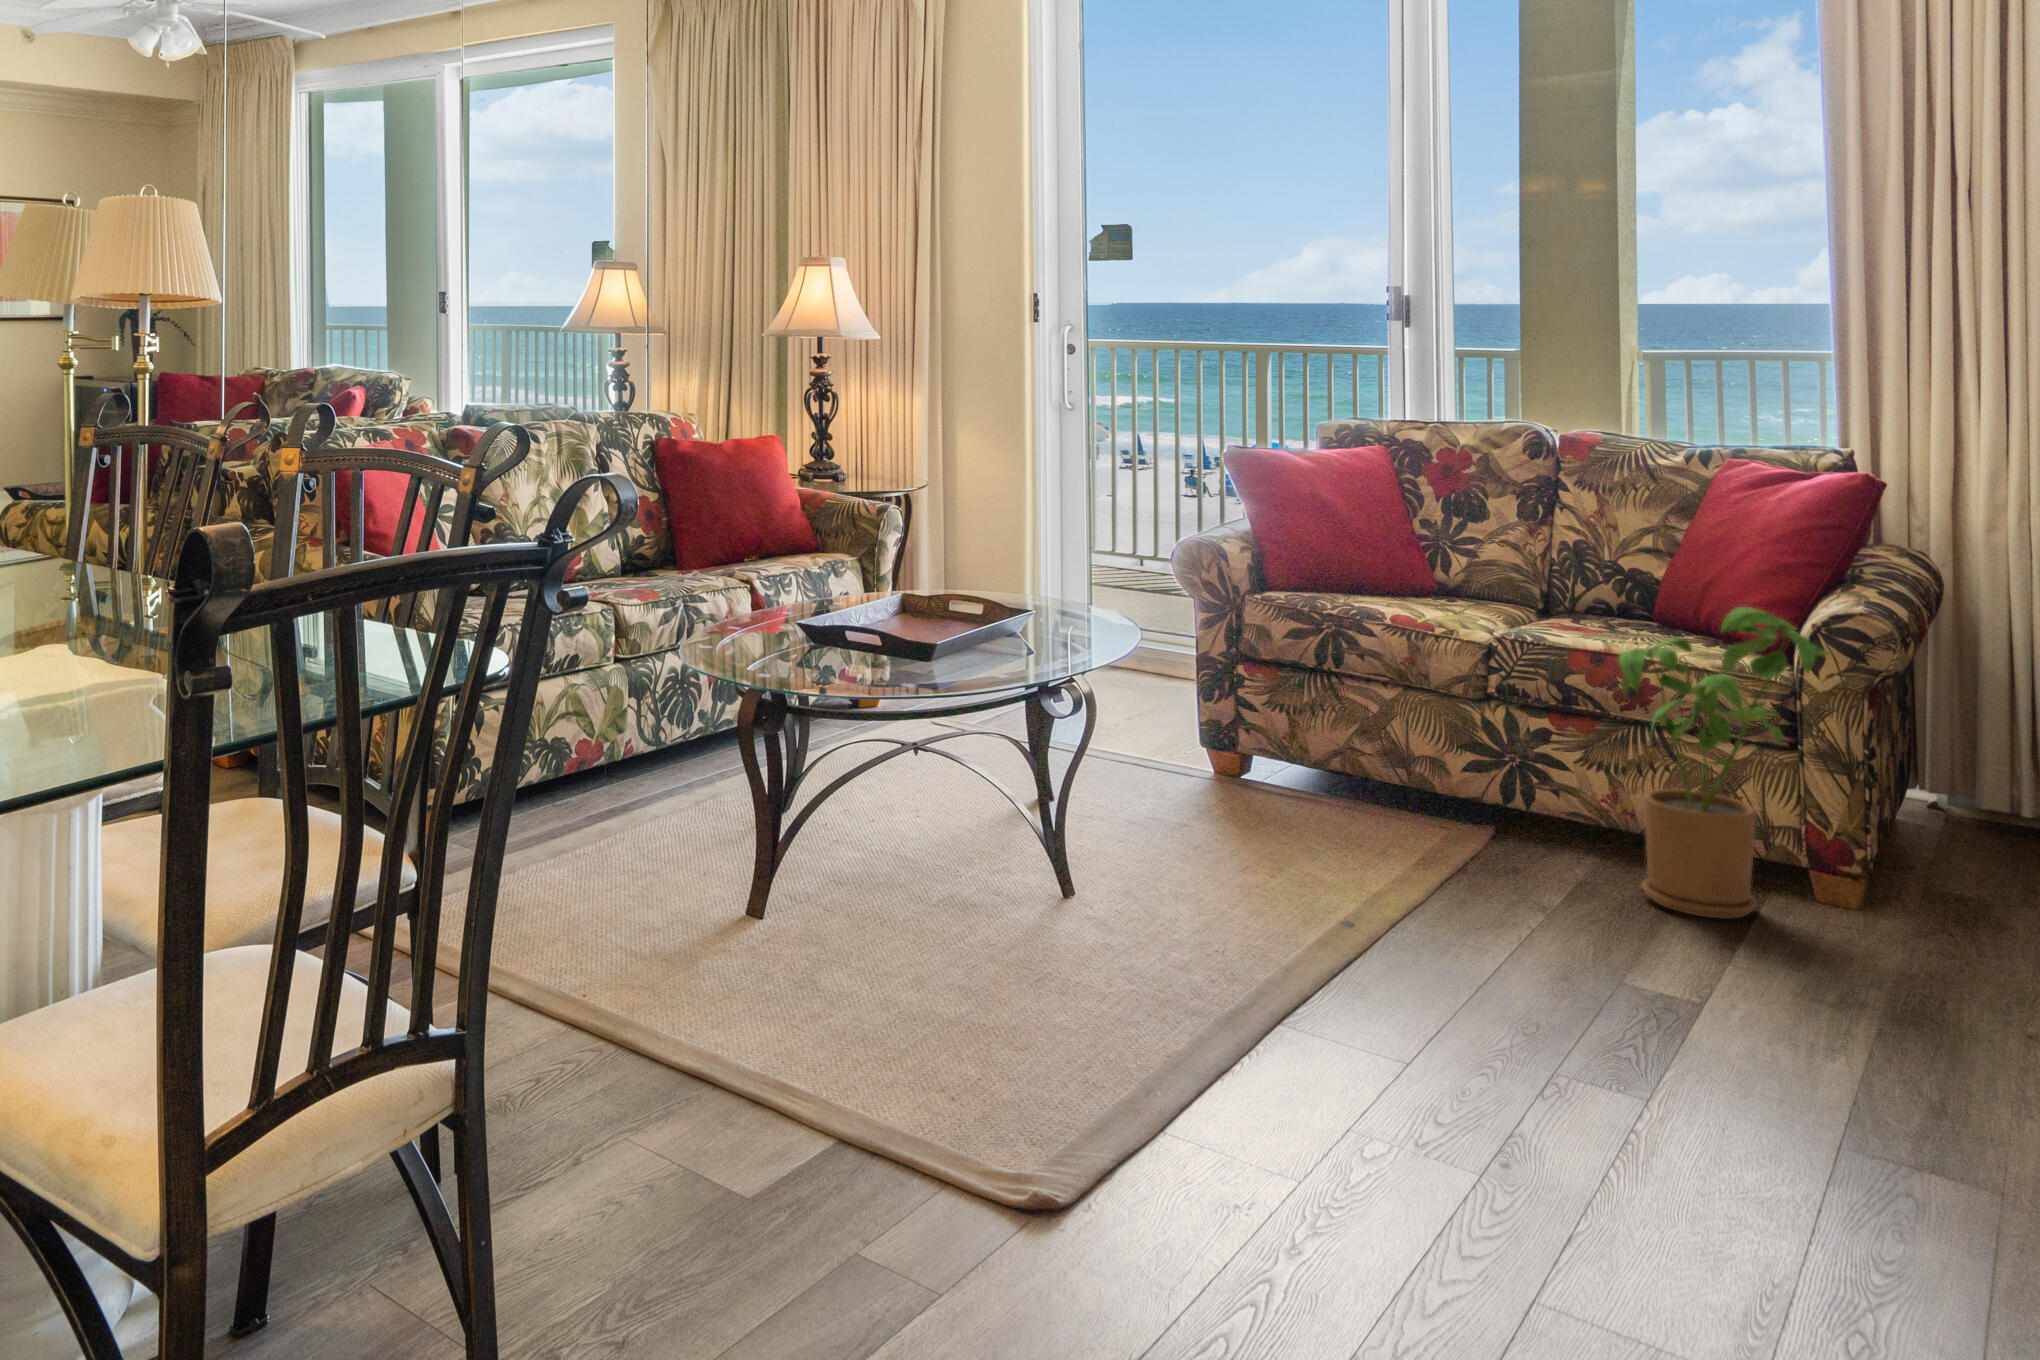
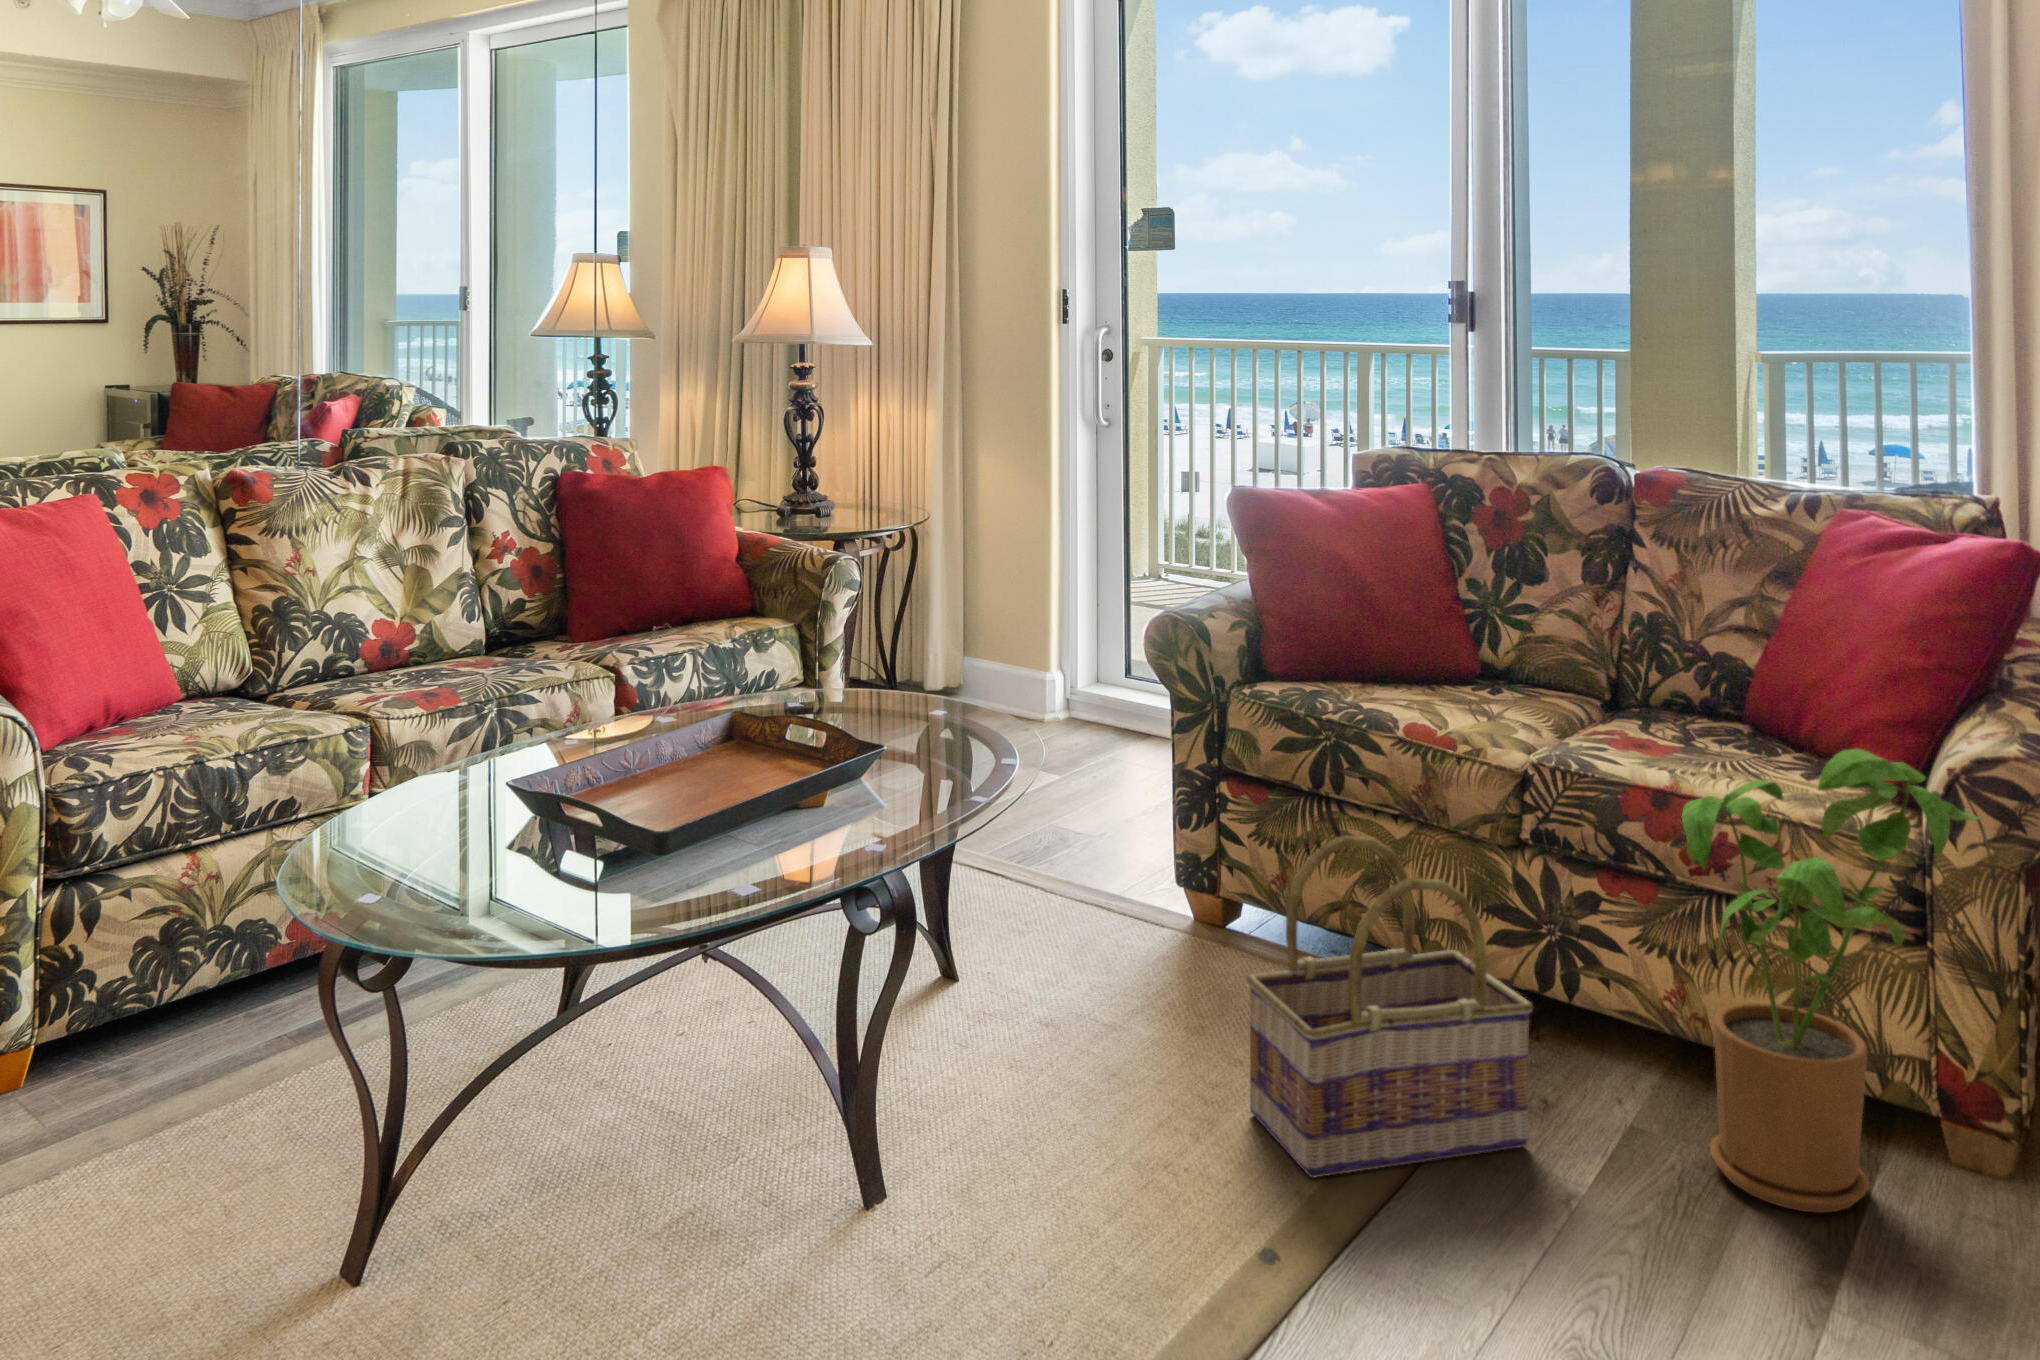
basket: none [1300,676,1512,895] -> present [1247,835,1533,1177]

